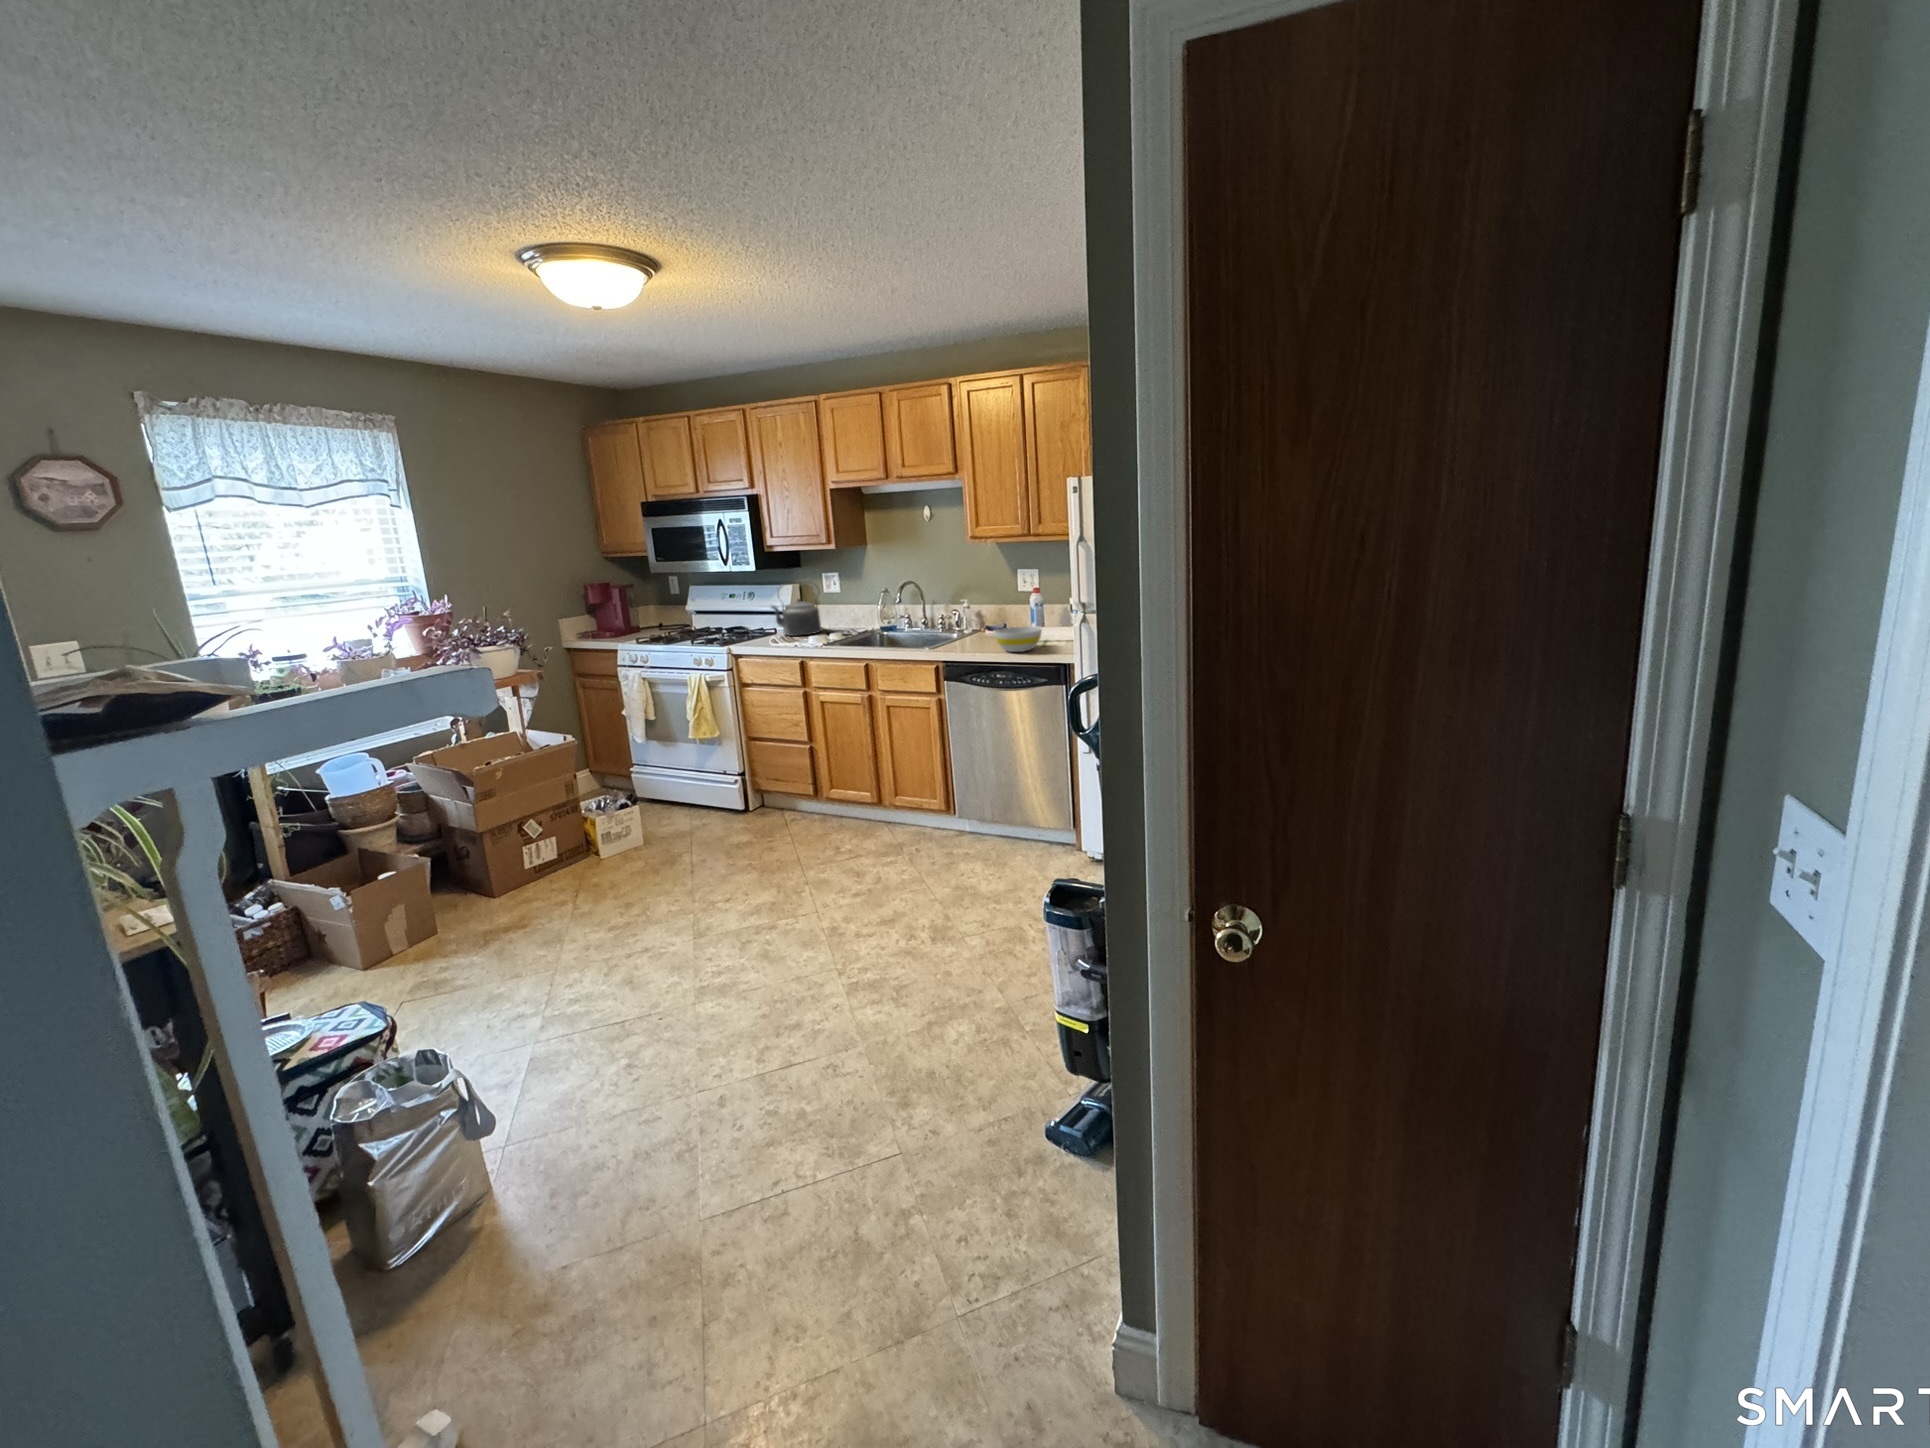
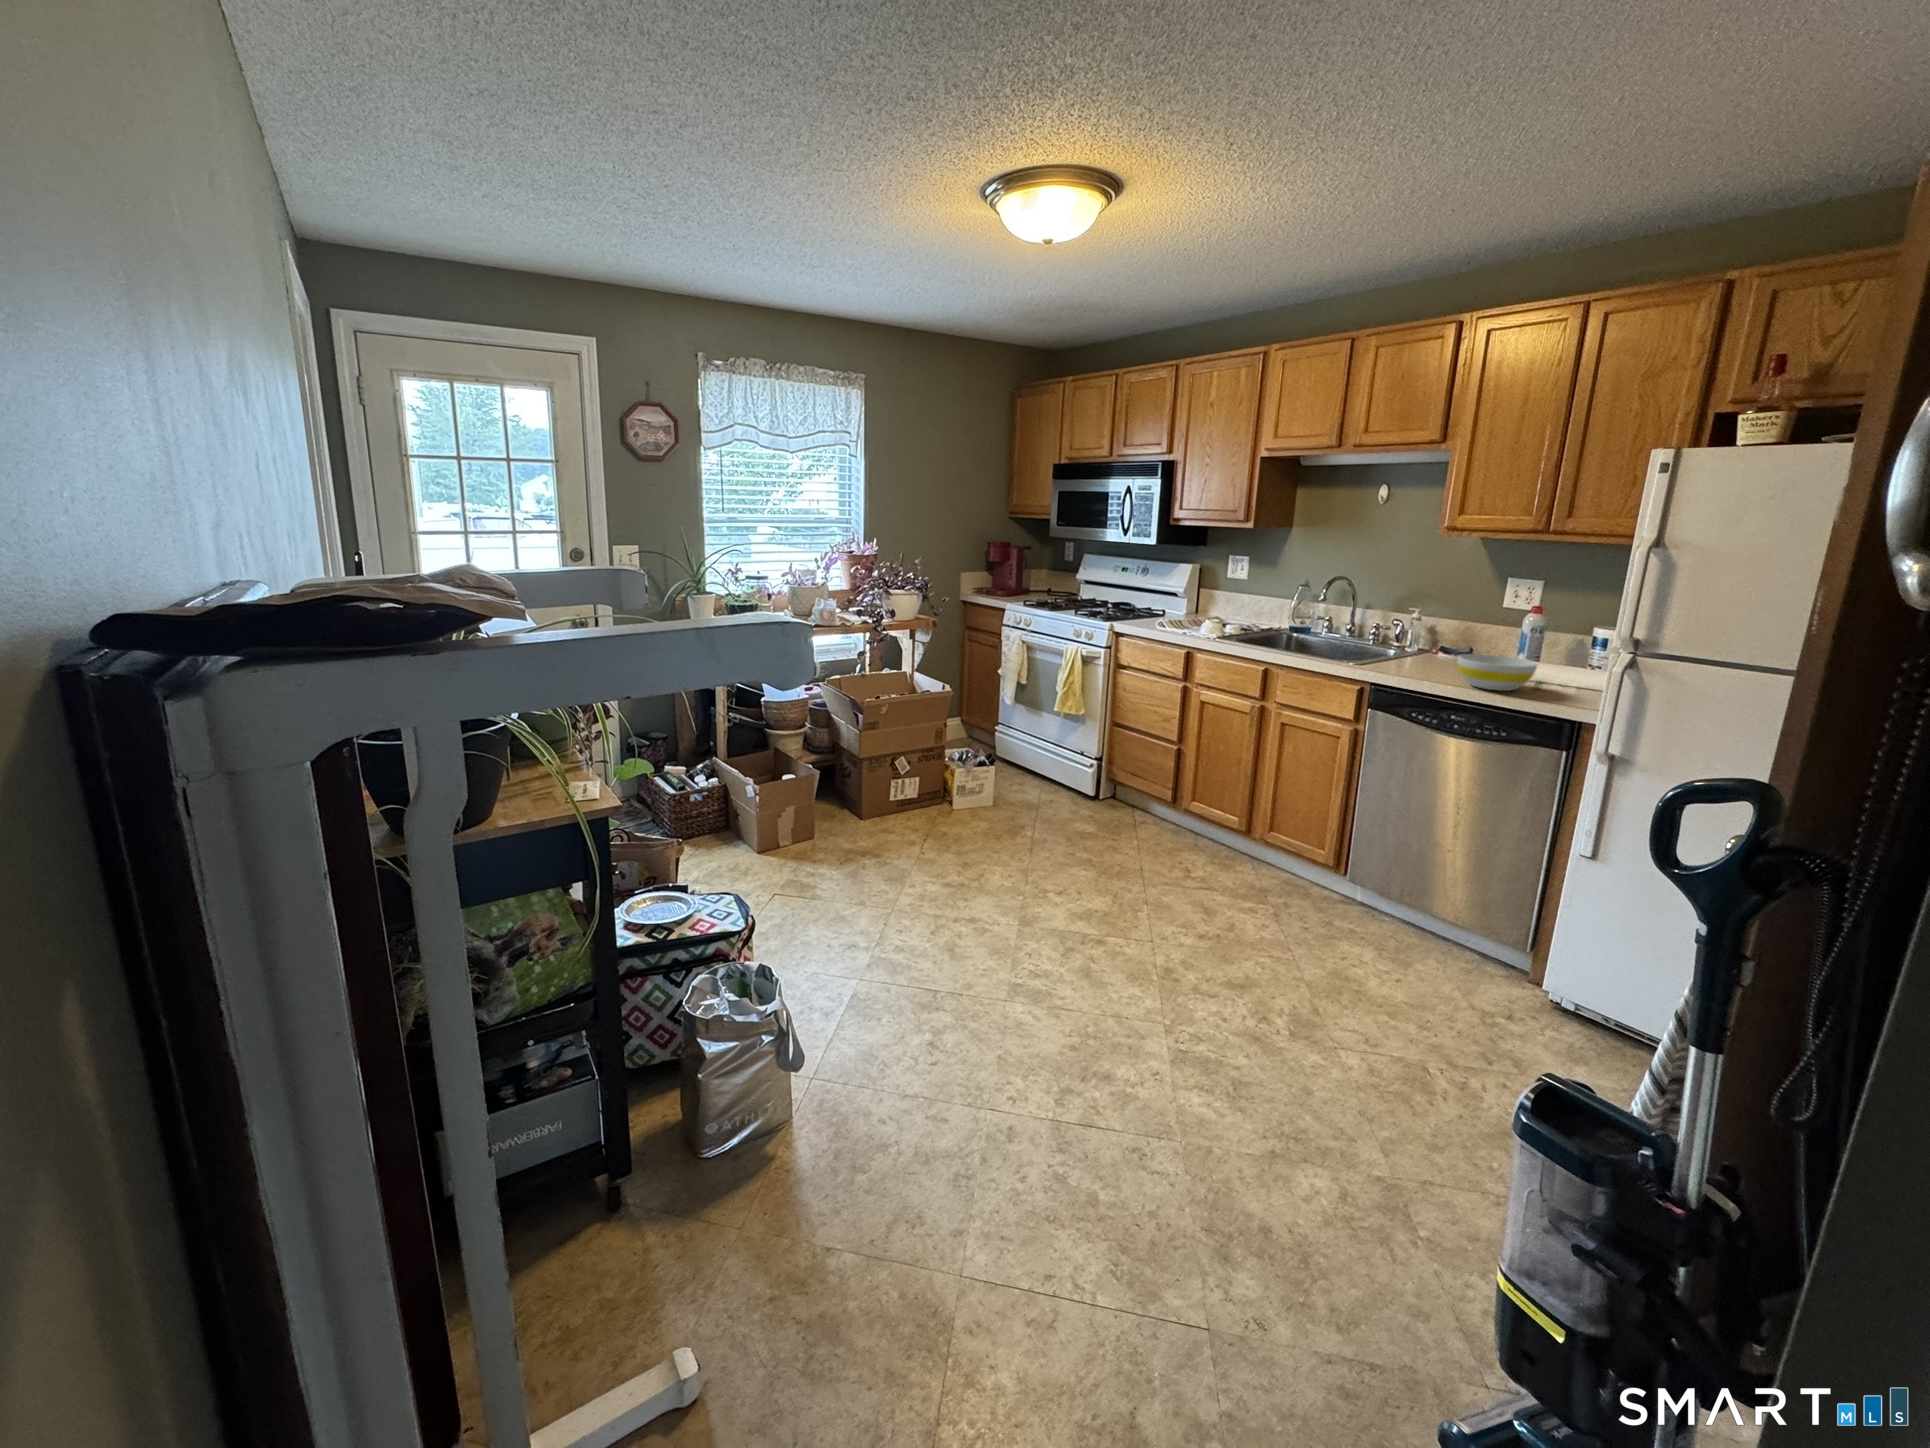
kettle: present [771,582,822,636] -> none [1165,561,1224,622]

